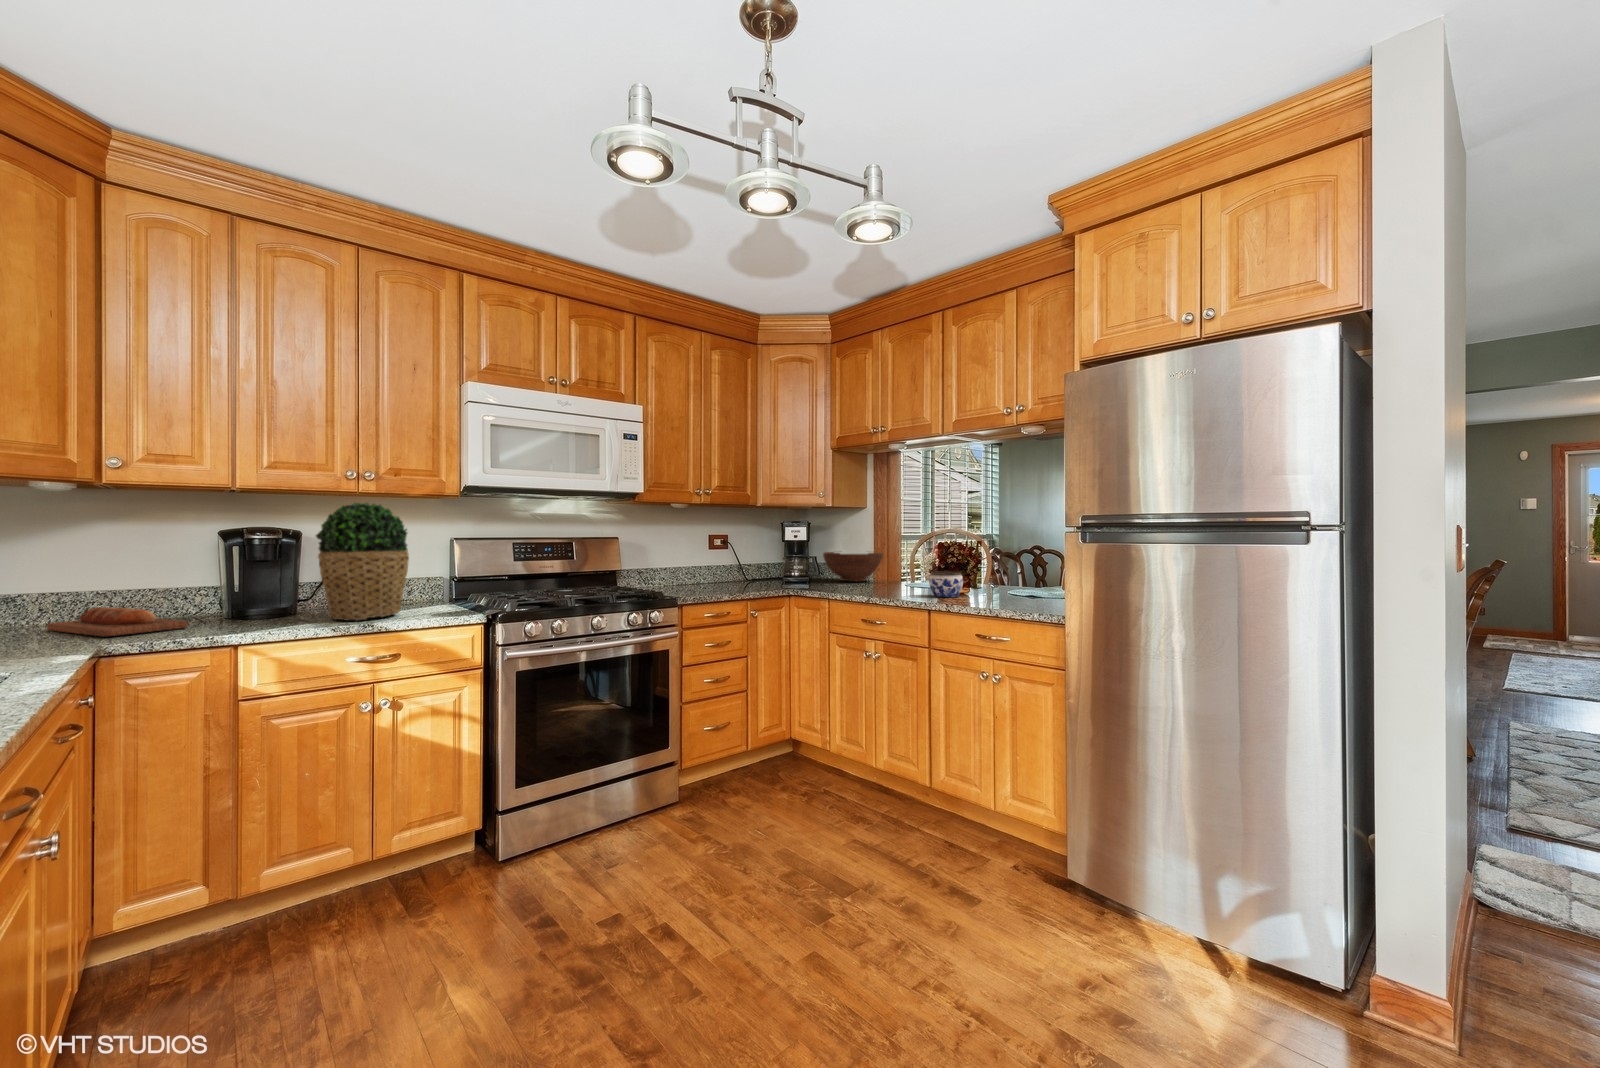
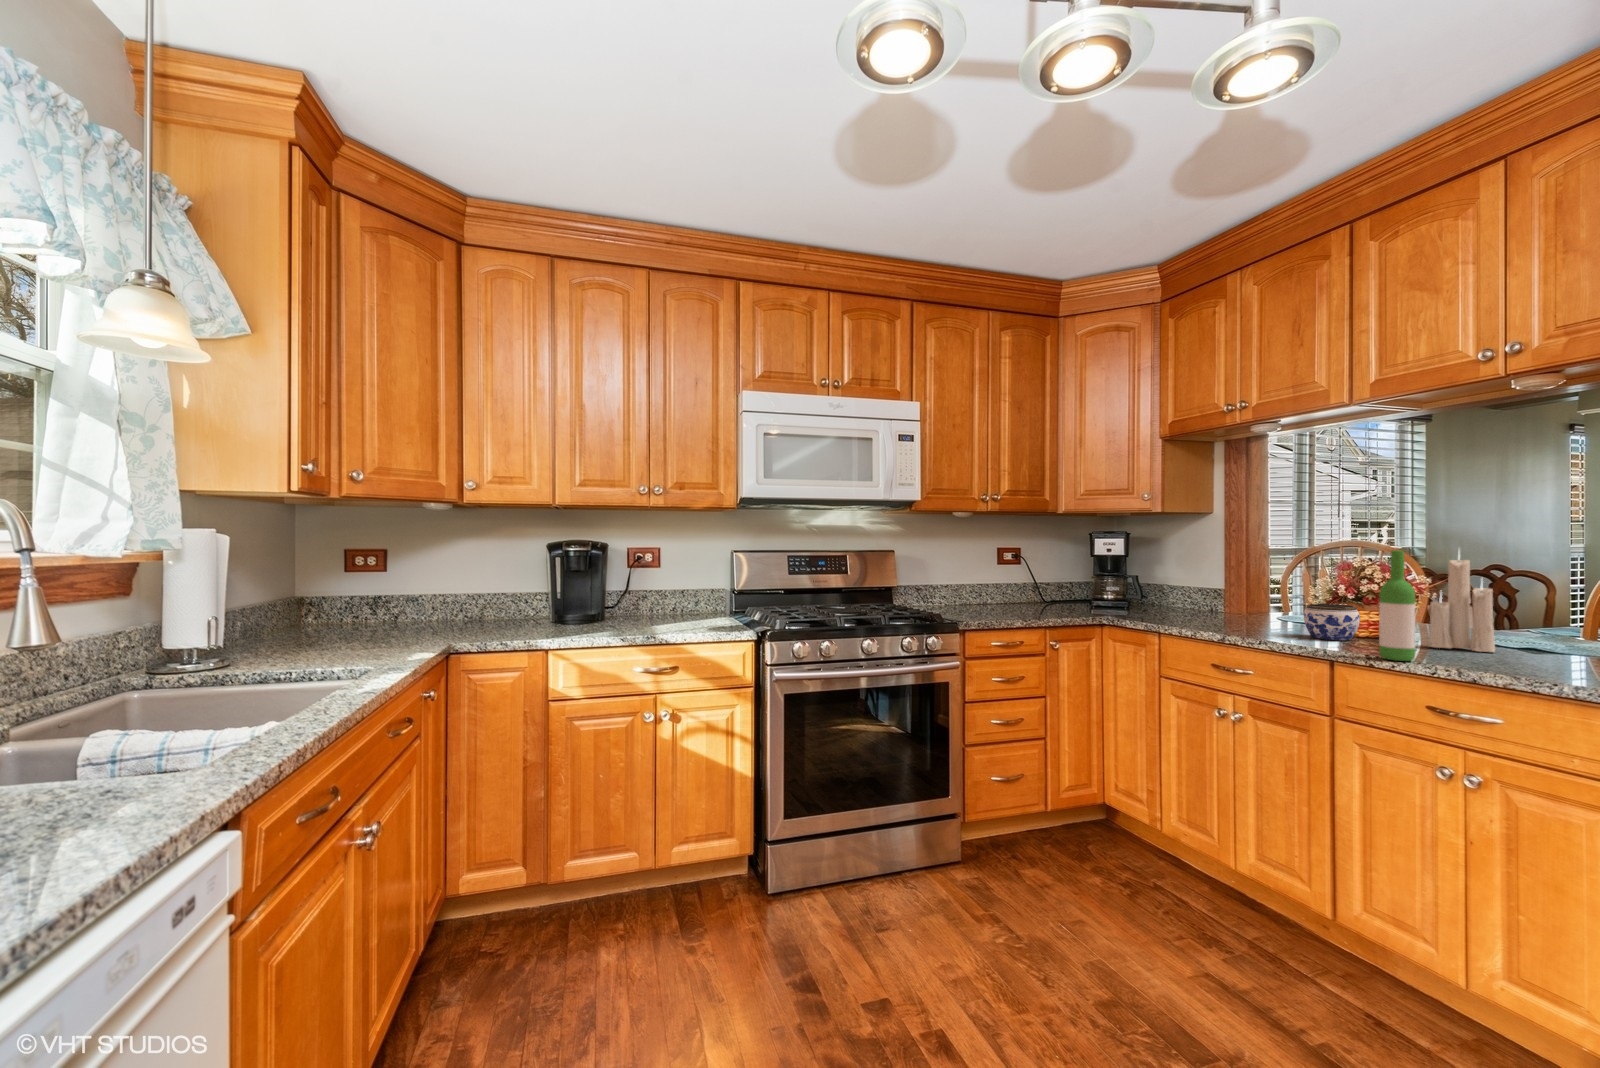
potted plant: present [316,503,409,620] -> none [612,517,690,632]
candle: none [1002,525,1038,600] -> present [1428,553,1495,652]
wine bottle: none [975,530,995,607] -> present [1379,550,1415,661]
fruit bowl: present [823,552,883,582] -> none [1149,570,1237,609]
bread loaf: present [47,607,187,636] -> none [427,609,517,635]

